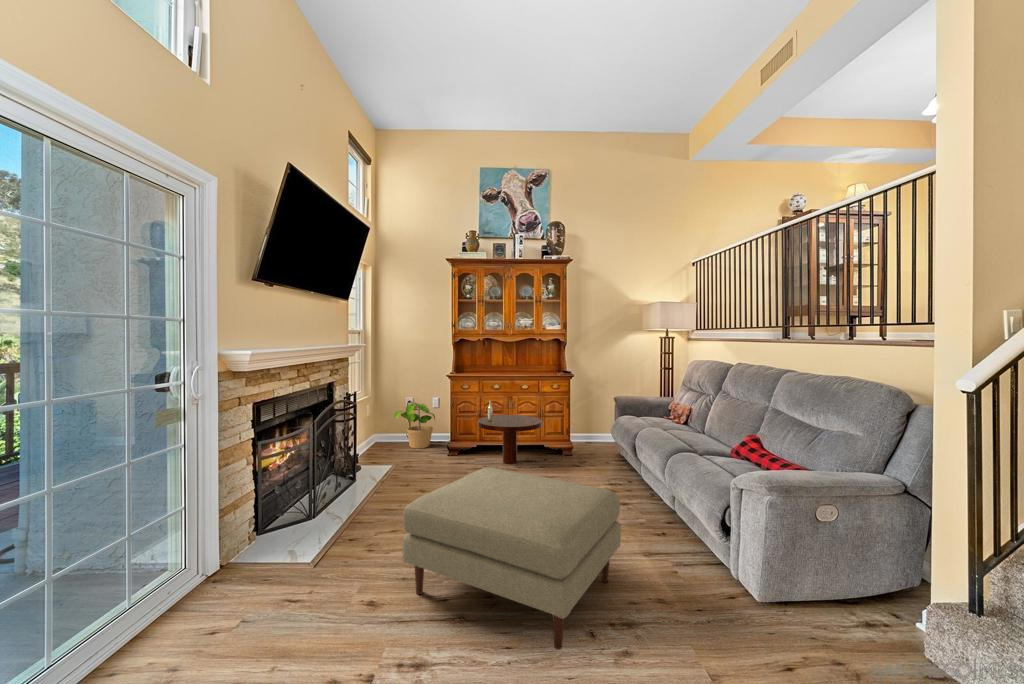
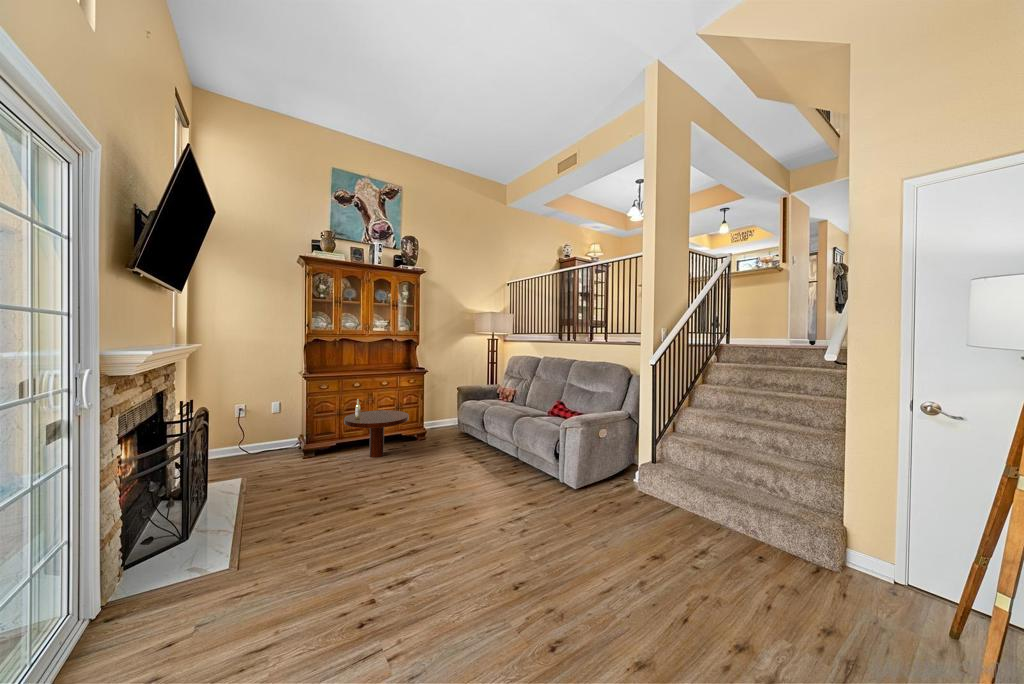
potted plant: present [394,403,435,448] -> none [227,408,280,457]
ottoman: present [402,467,621,650] -> none [382,466,573,614]

